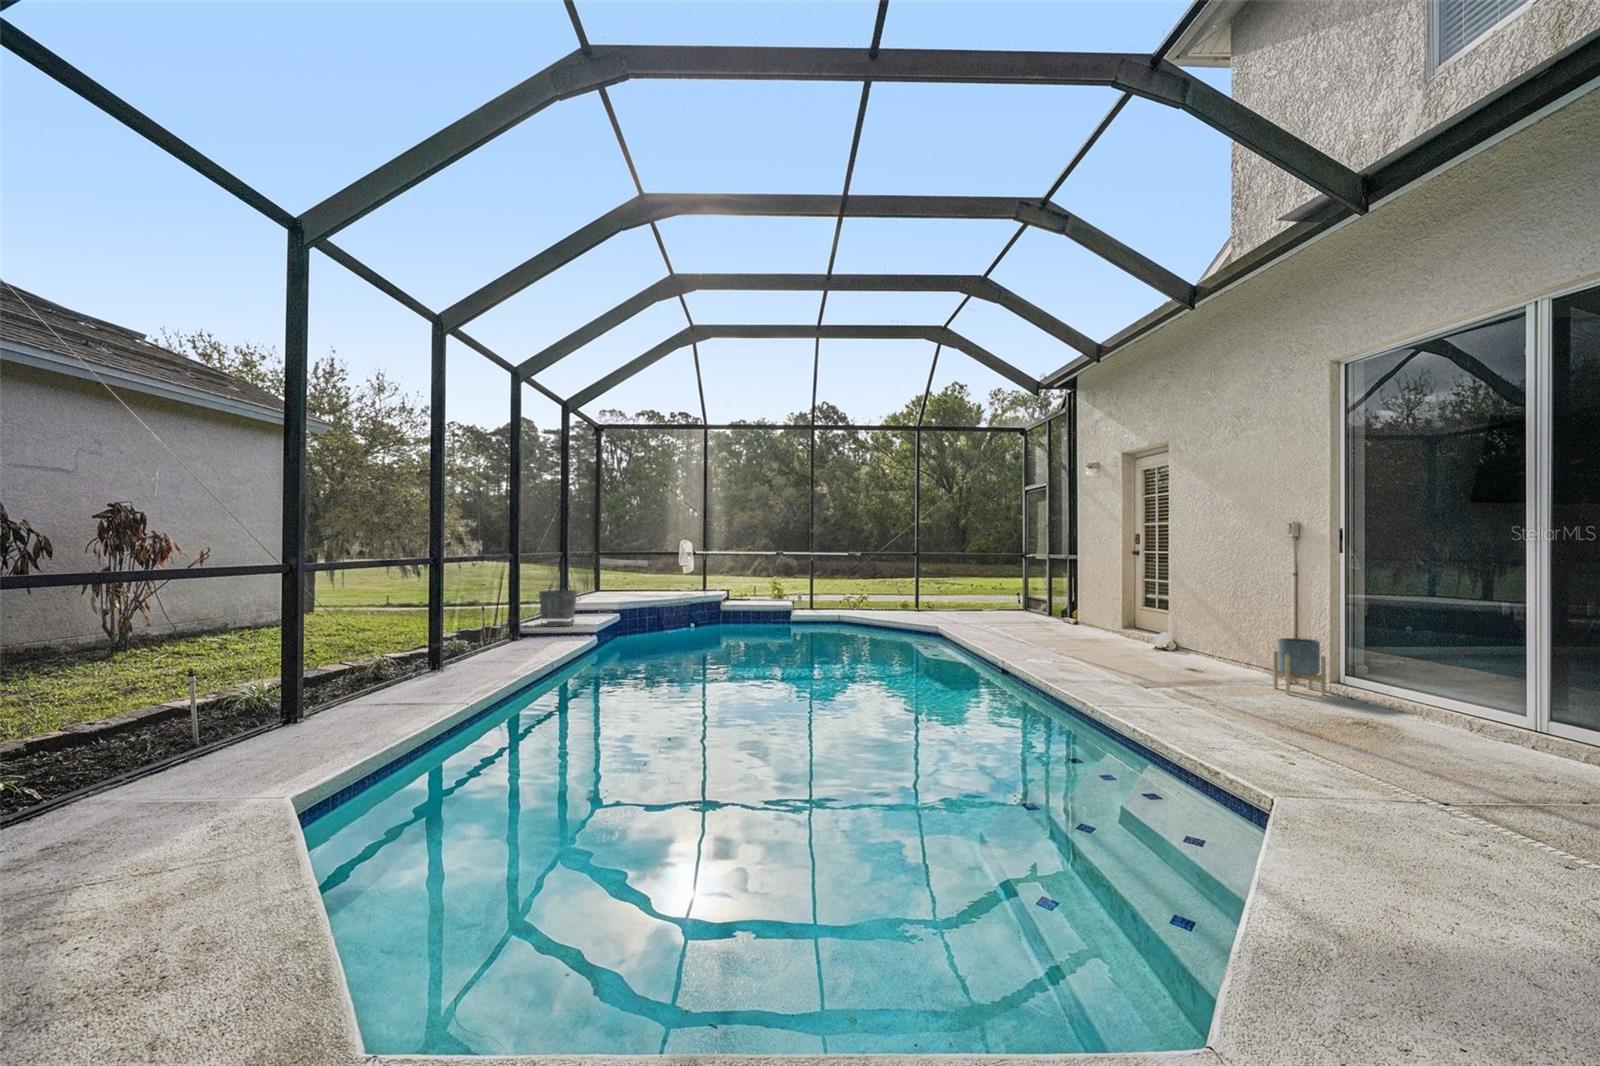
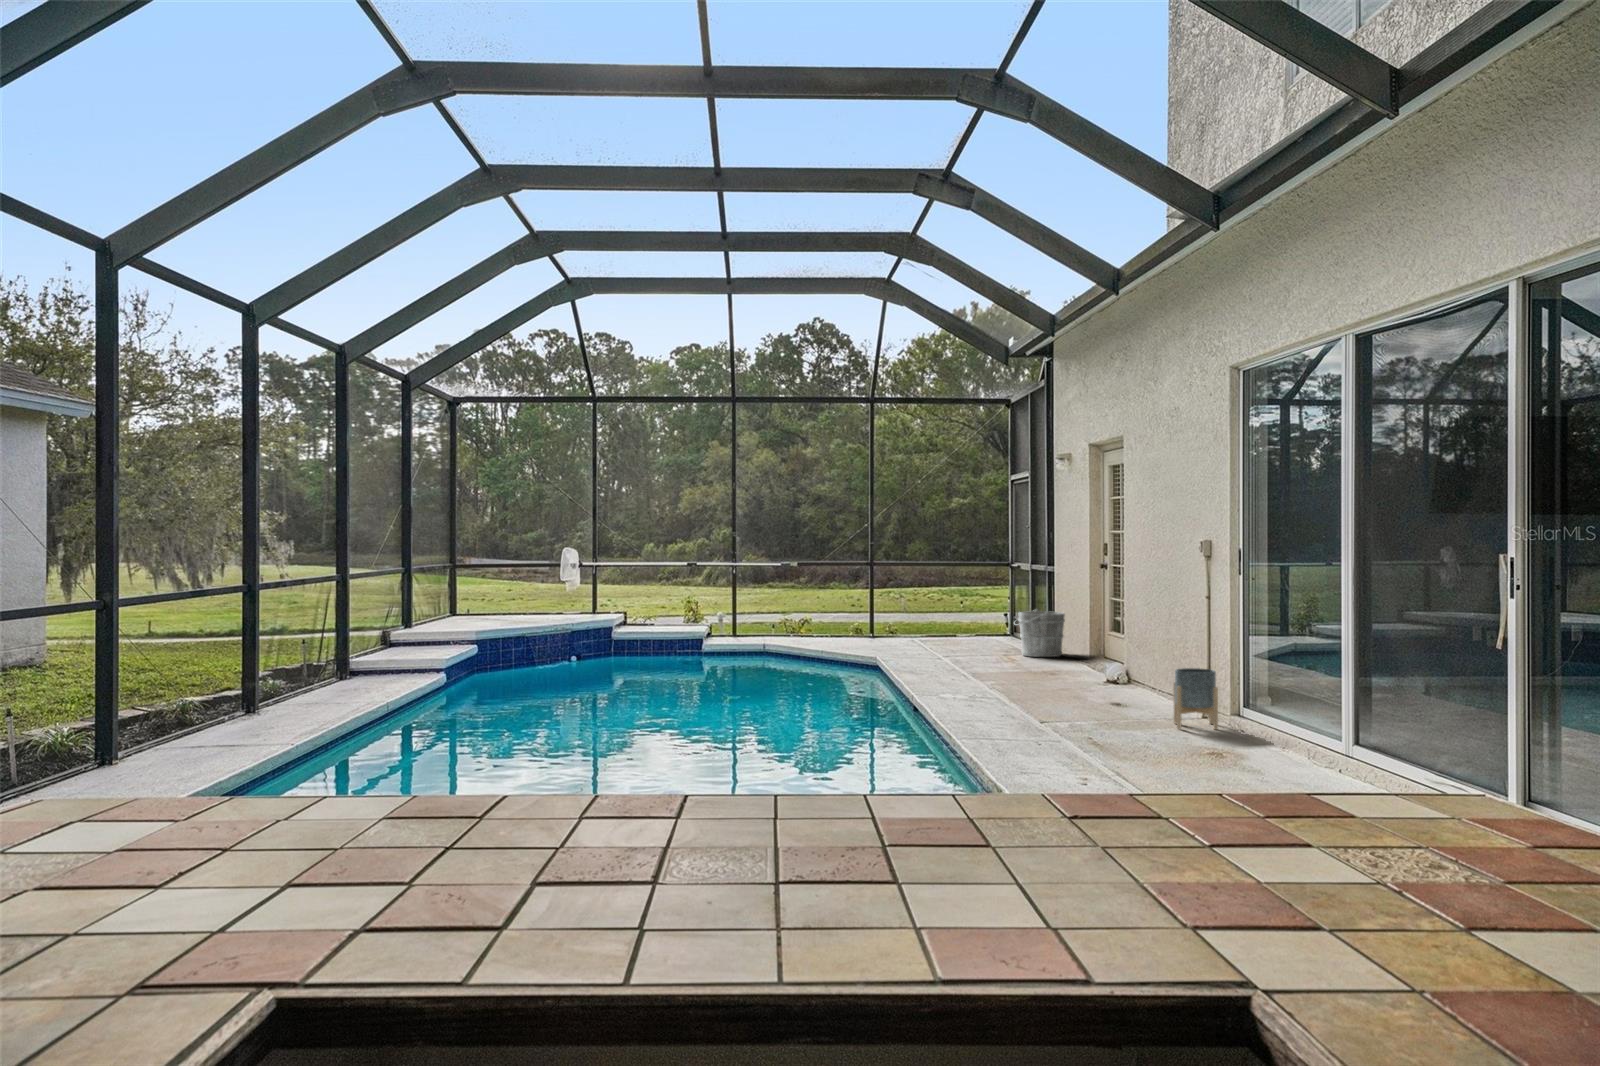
bucket: present [539,589,578,627] -> present [1017,609,1065,657]

